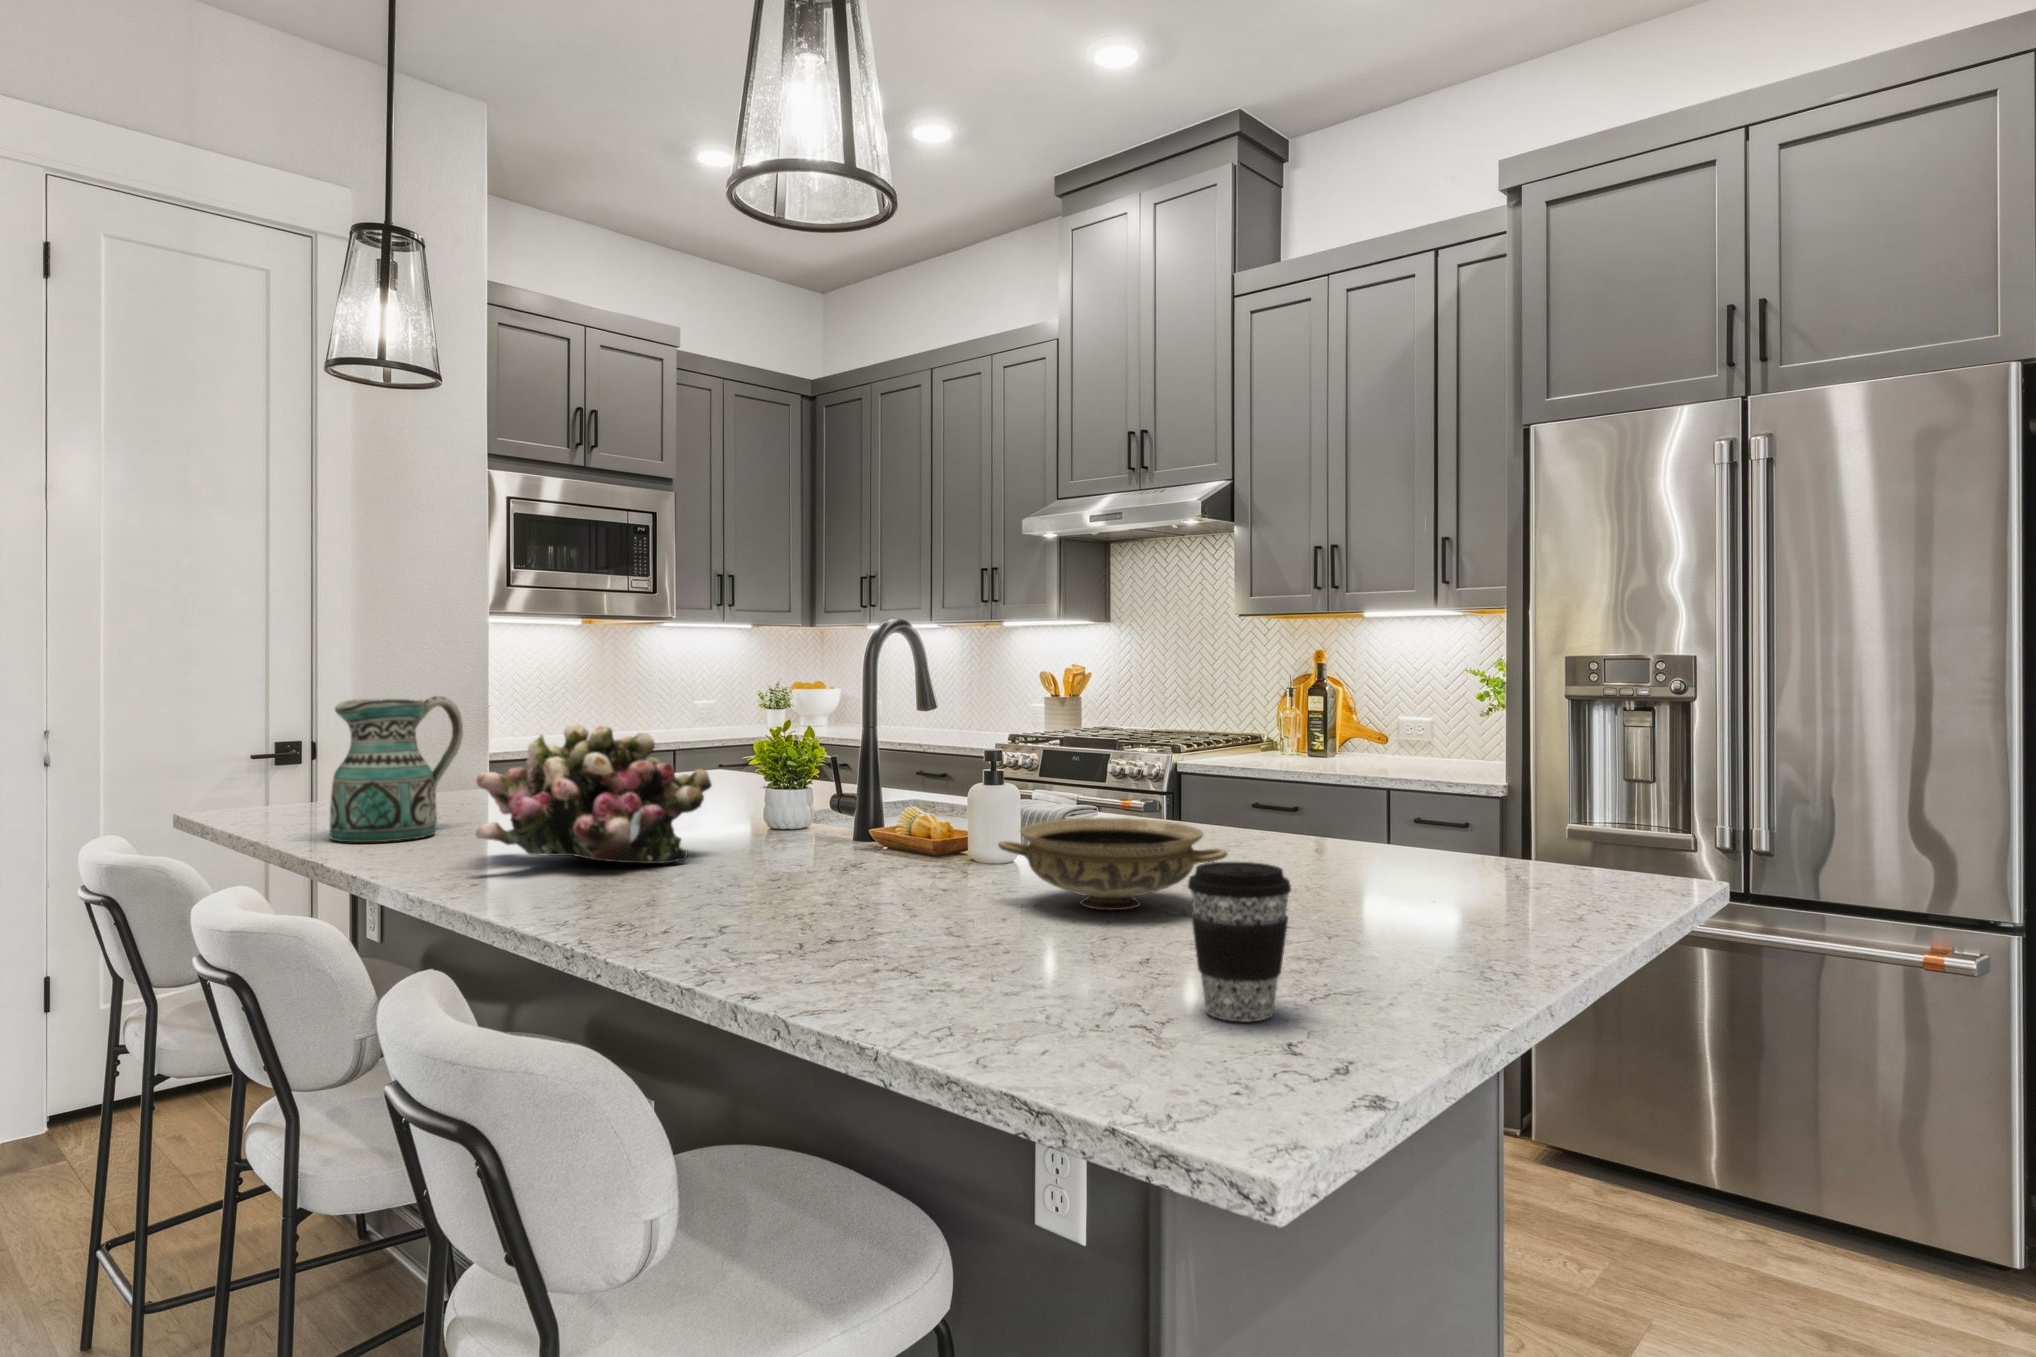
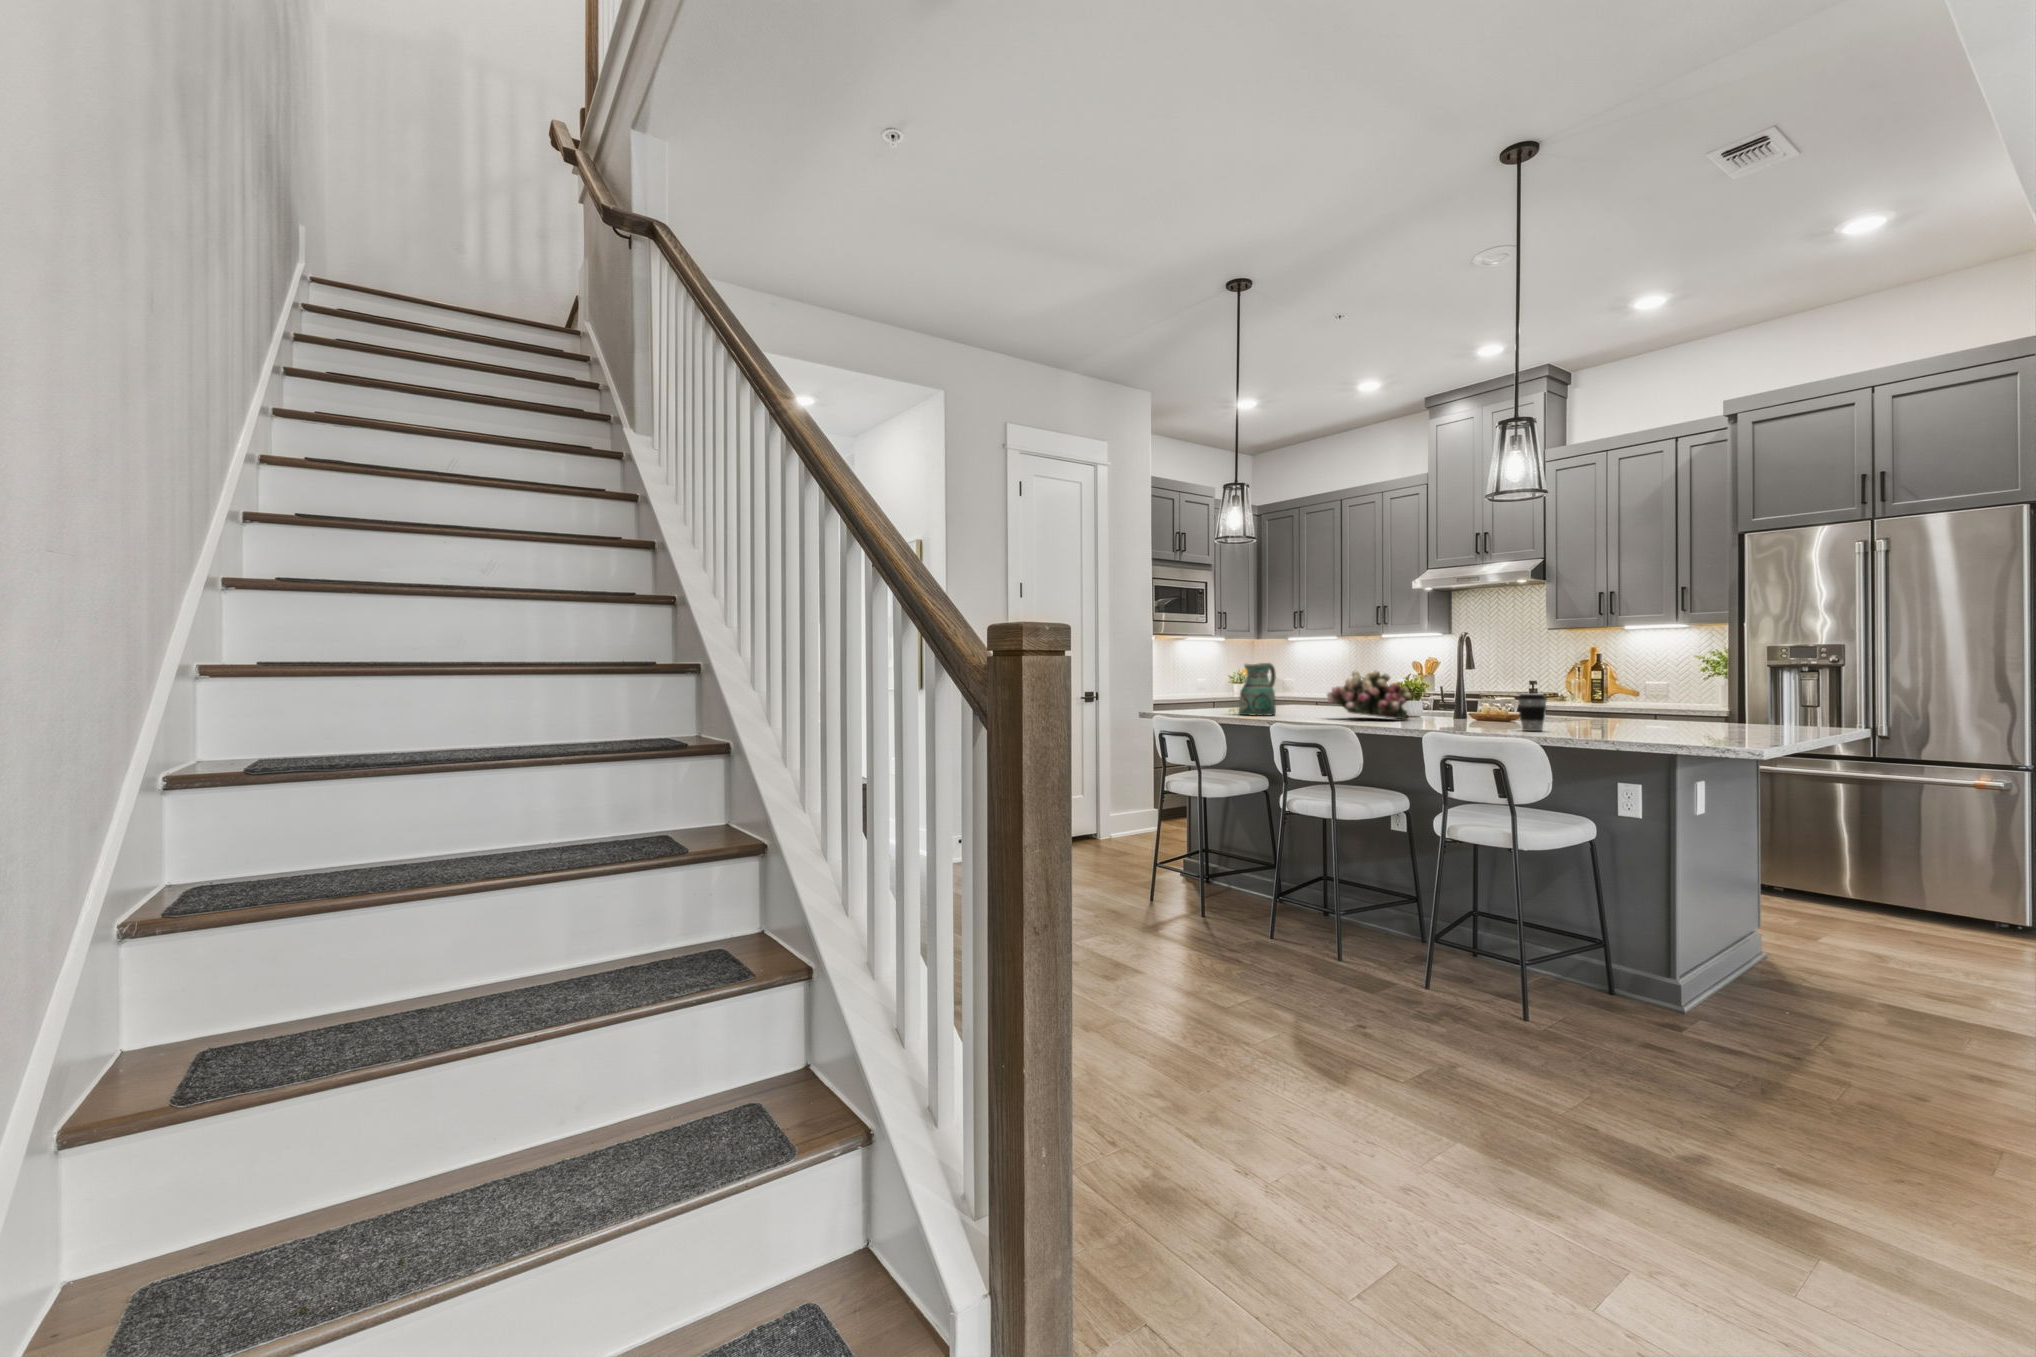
ceramic bowl: present [998,817,1227,910] -> none [1564,700,1660,728]
coffee cup: present [1188,862,1291,1021] -> present [1518,694,1547,731]

